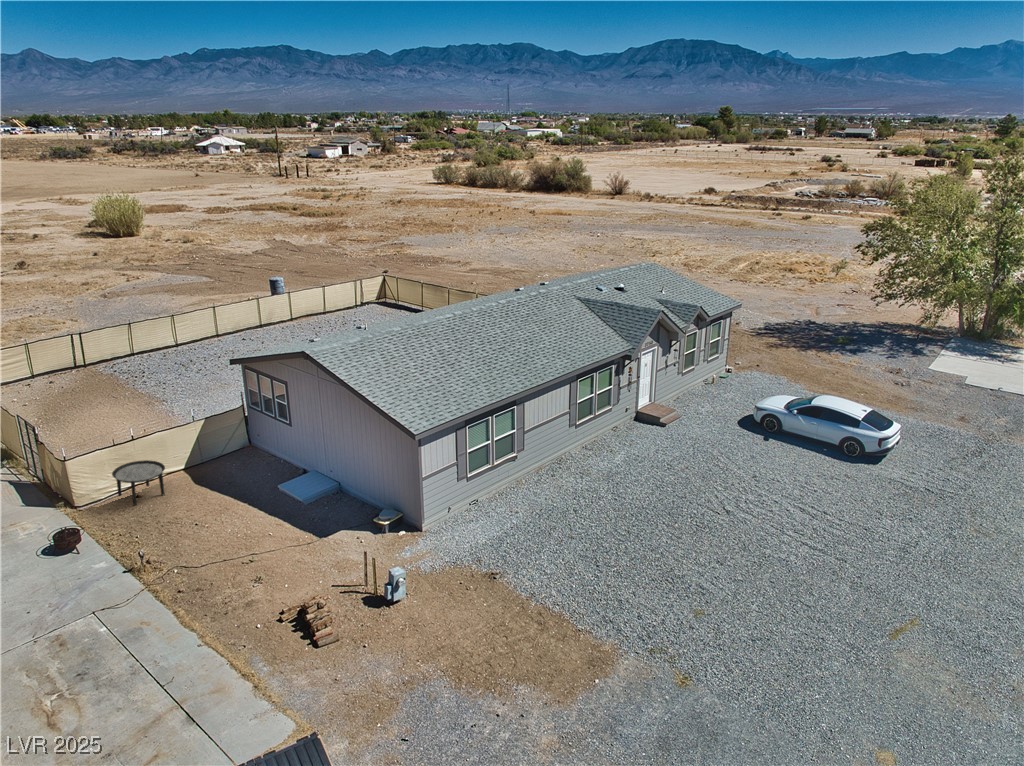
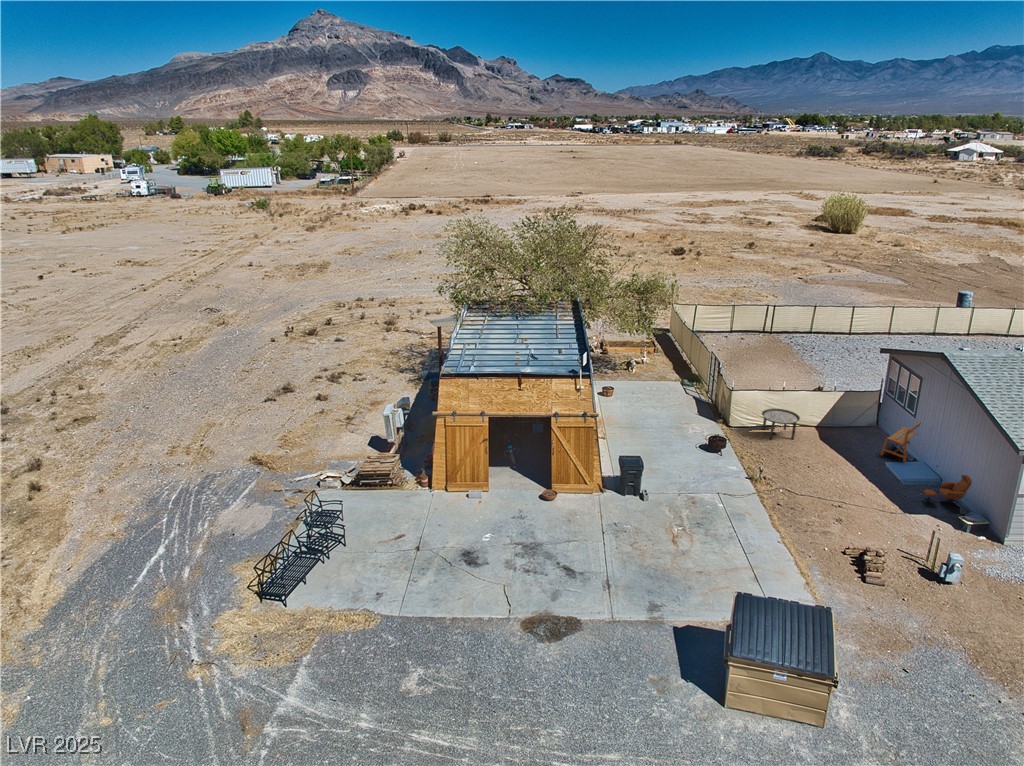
bench: none [269,425,304,480] -> present [880,421,922,462]
lounge chair: none [330,474,371,519] -> present [924,475,972,505]

